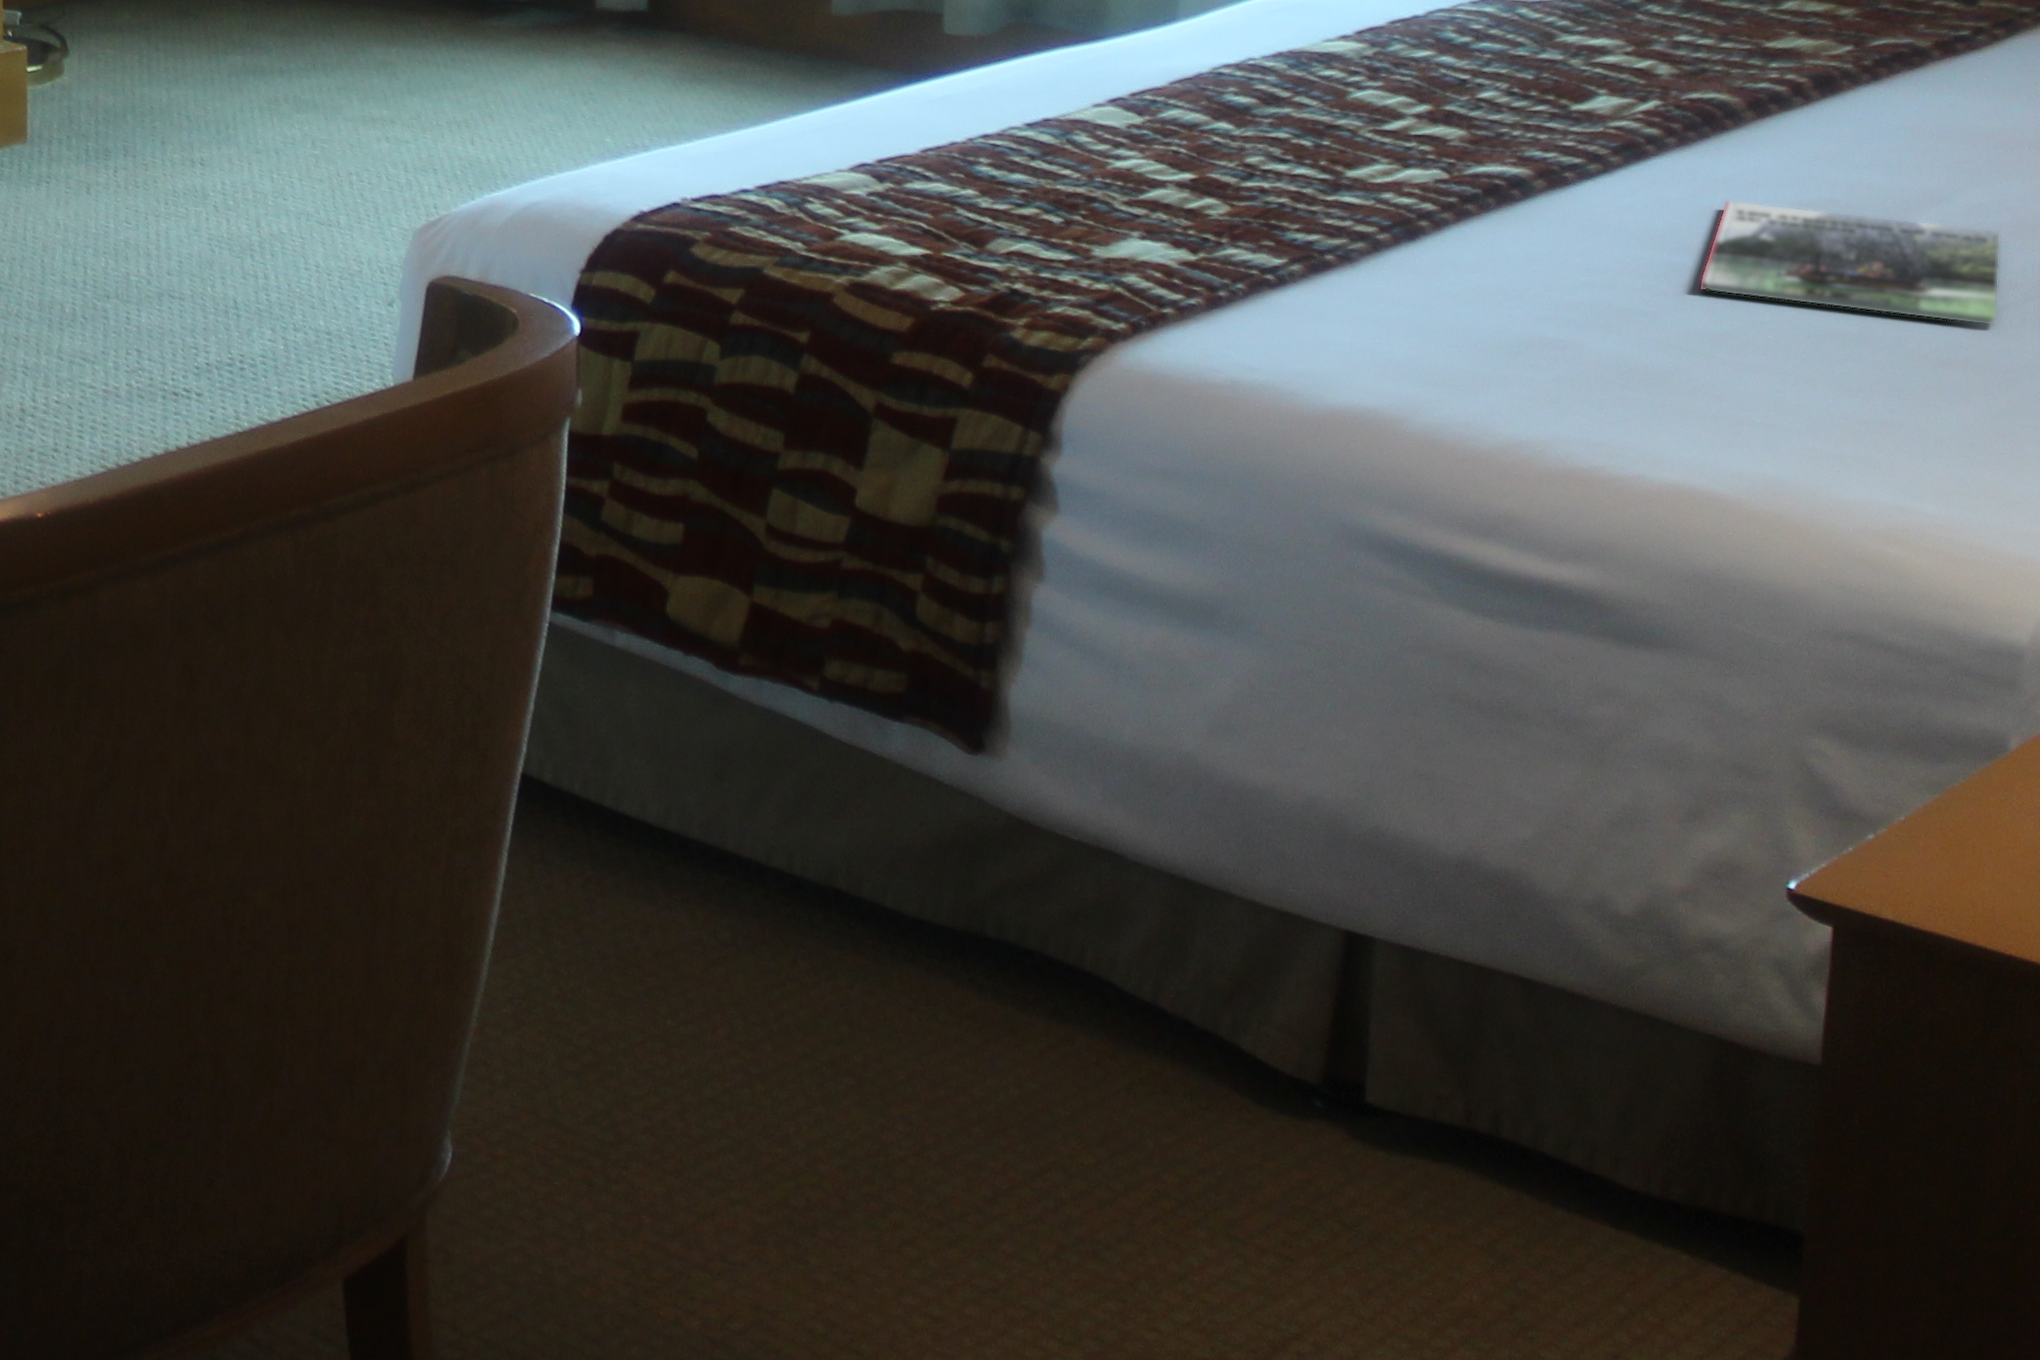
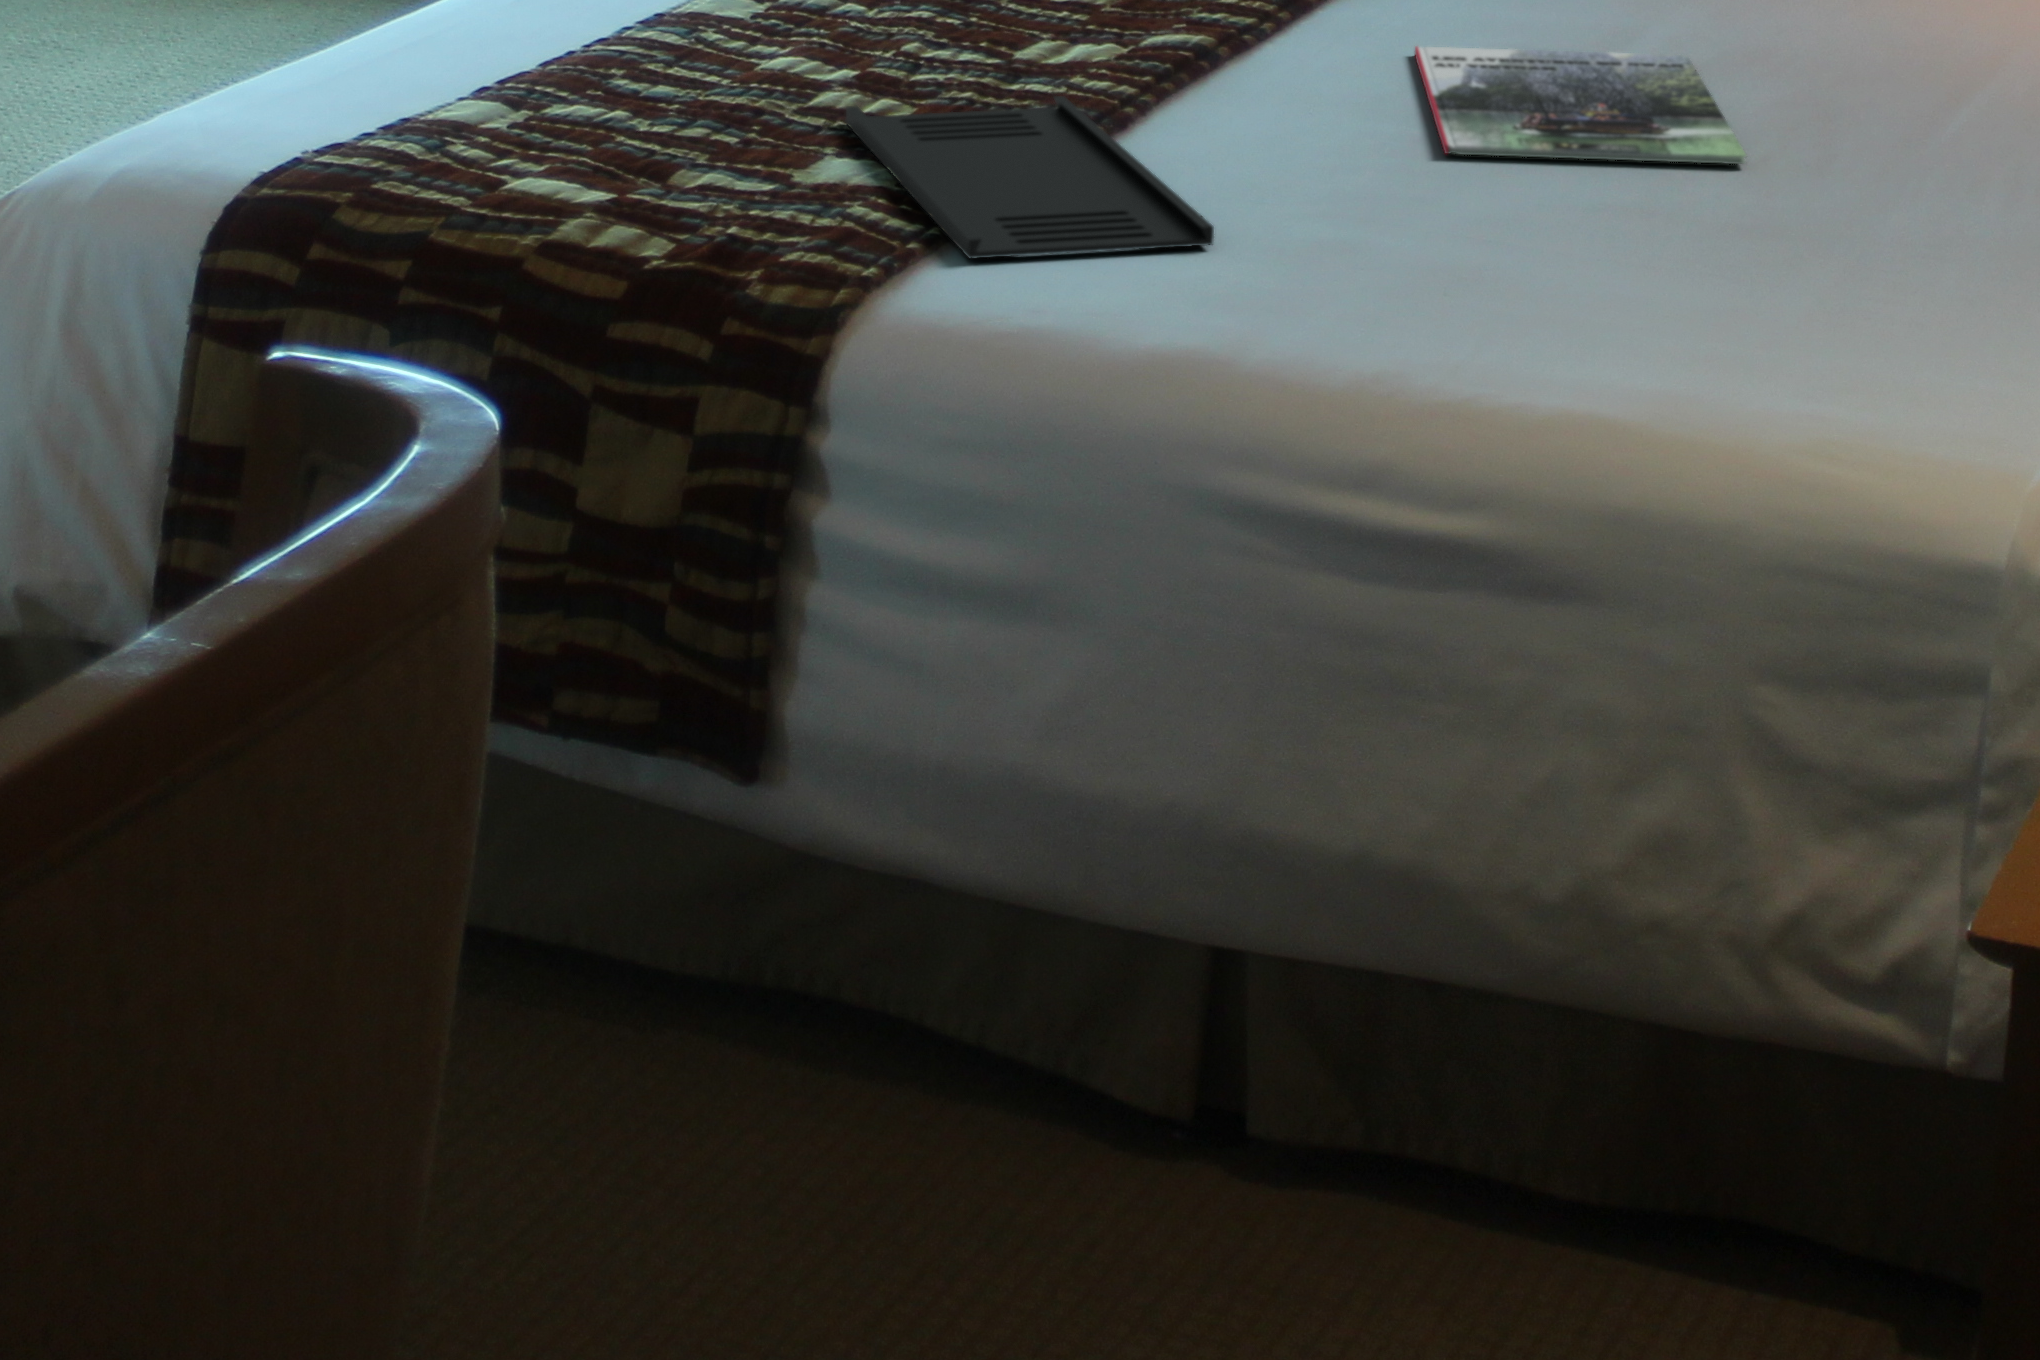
tray: none [1159,201,1439,337] -> present [846,96,1214,259]

